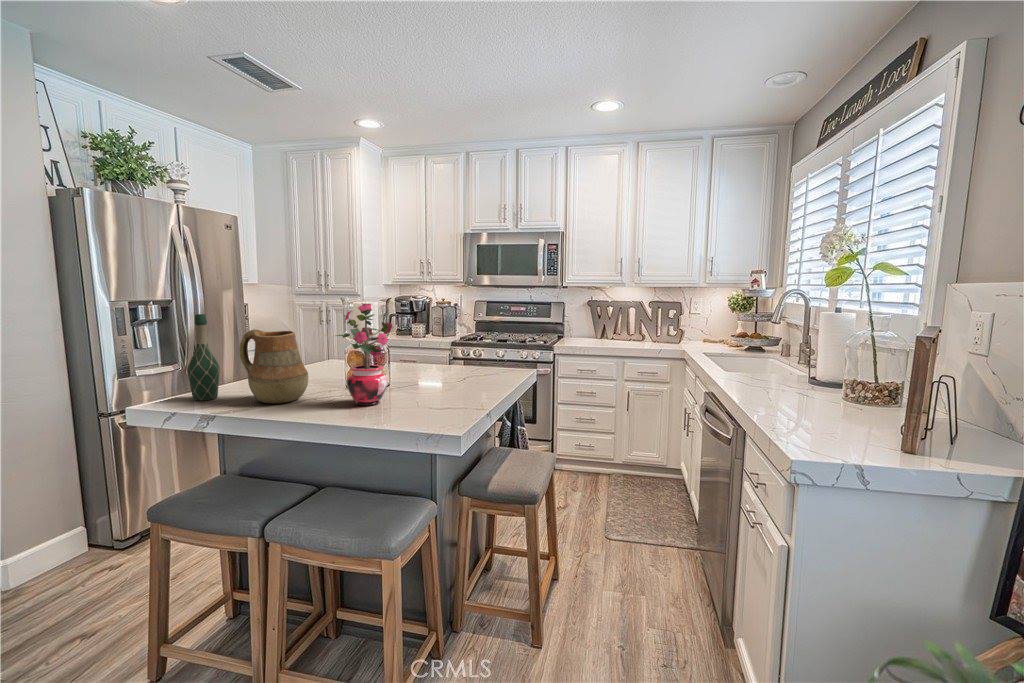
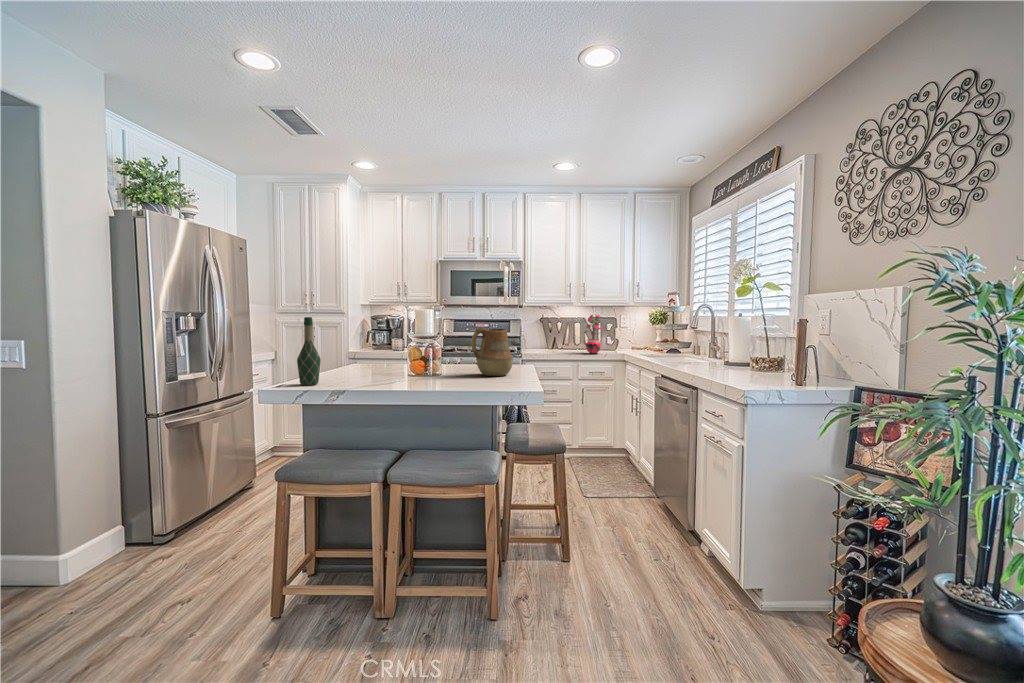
potted plant: present [336,303,392,406] -> present [584,315,603,354]
pitcher: present [239,329,308,404] -> present [471,327,513,376]

